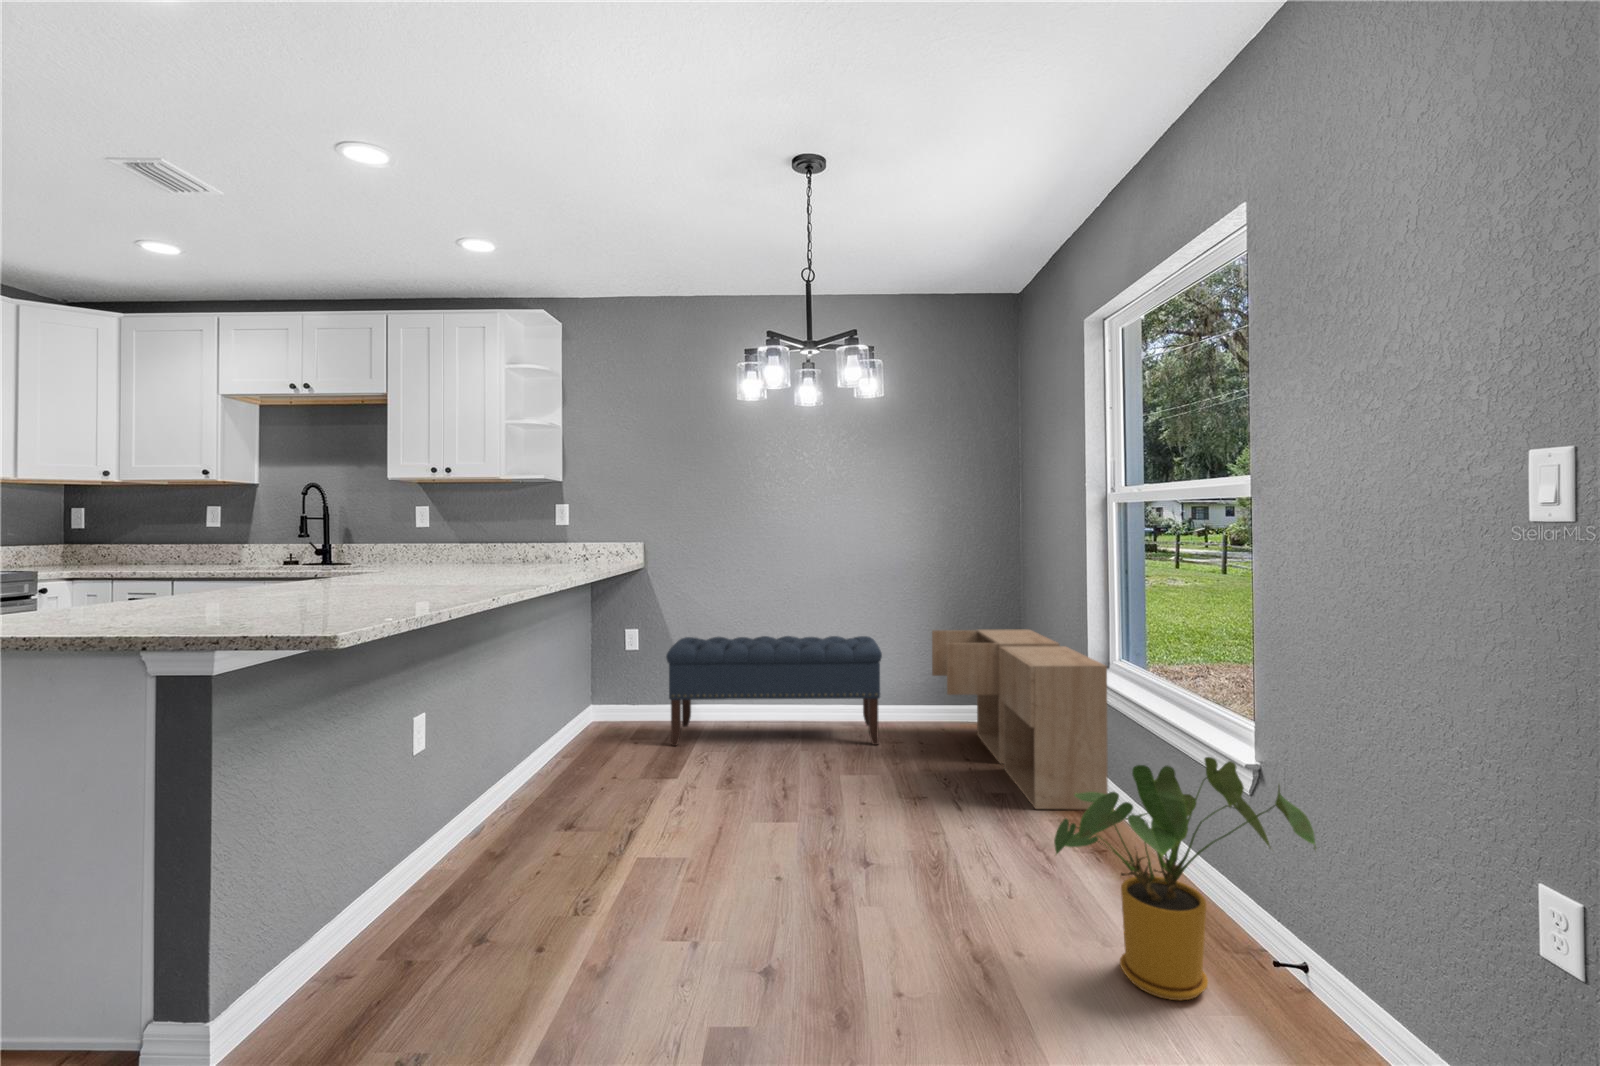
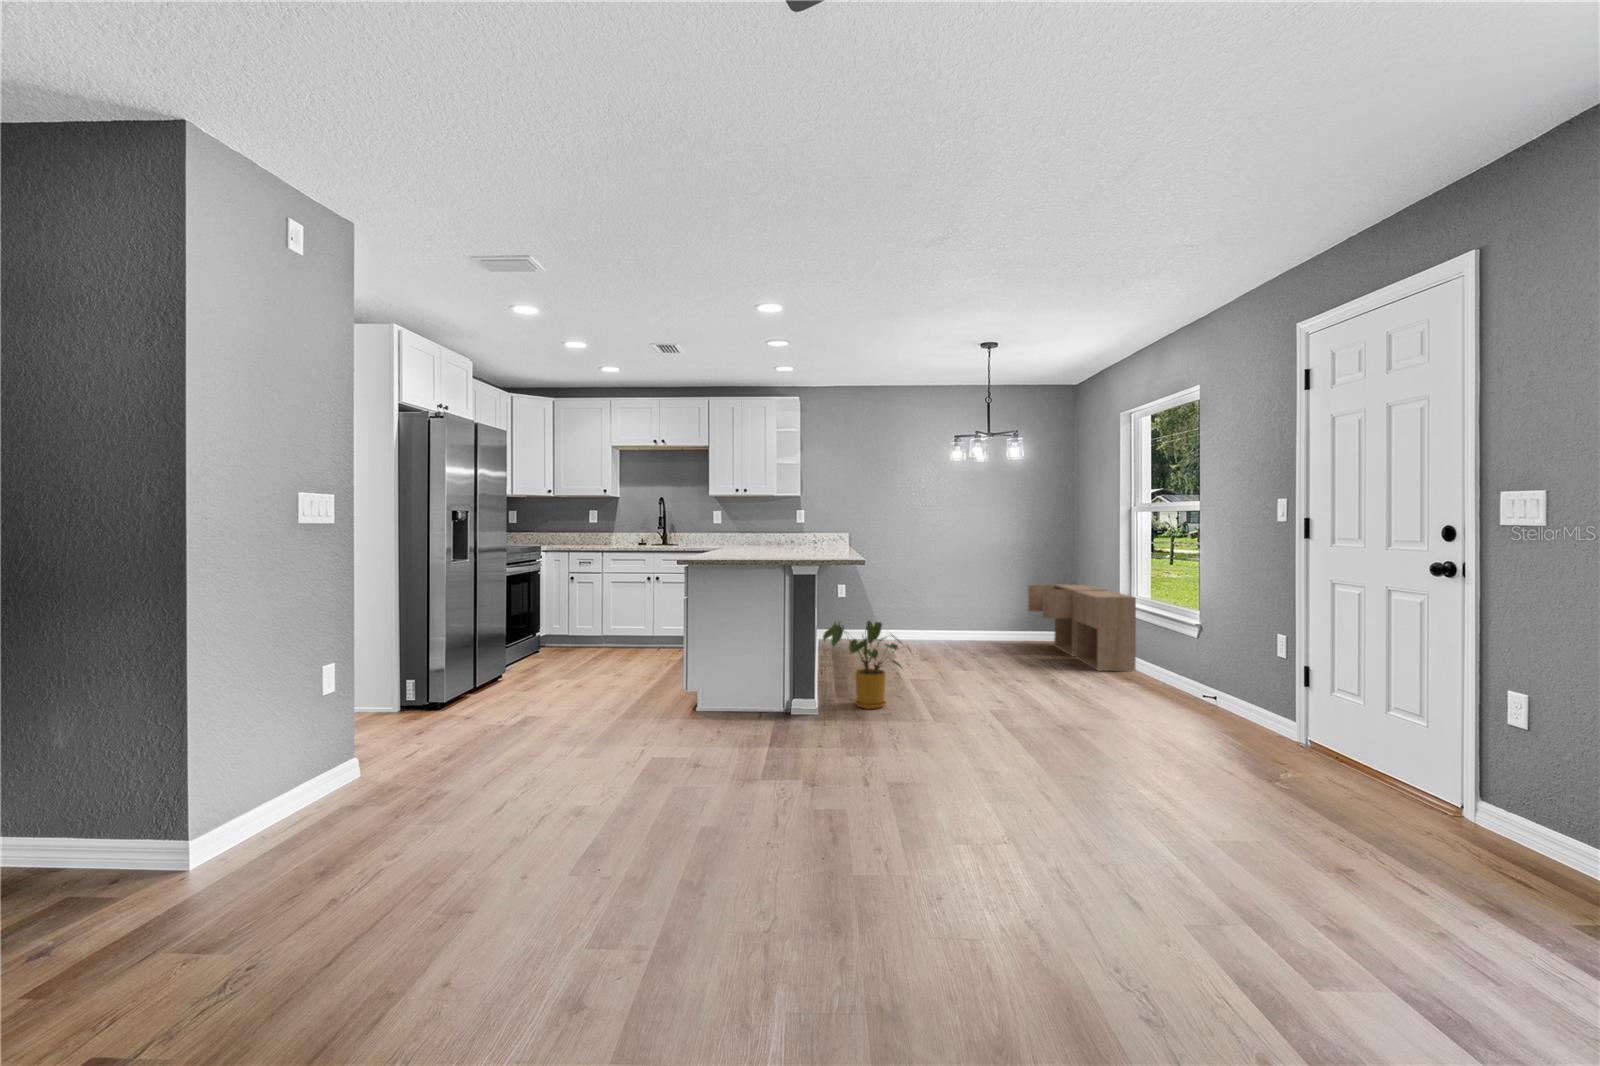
bench: present [666,636,882,746] -> none [874,589,1002,649]
house plant: present [1054,757,1317,1000] -> present [823,621,902,709]

